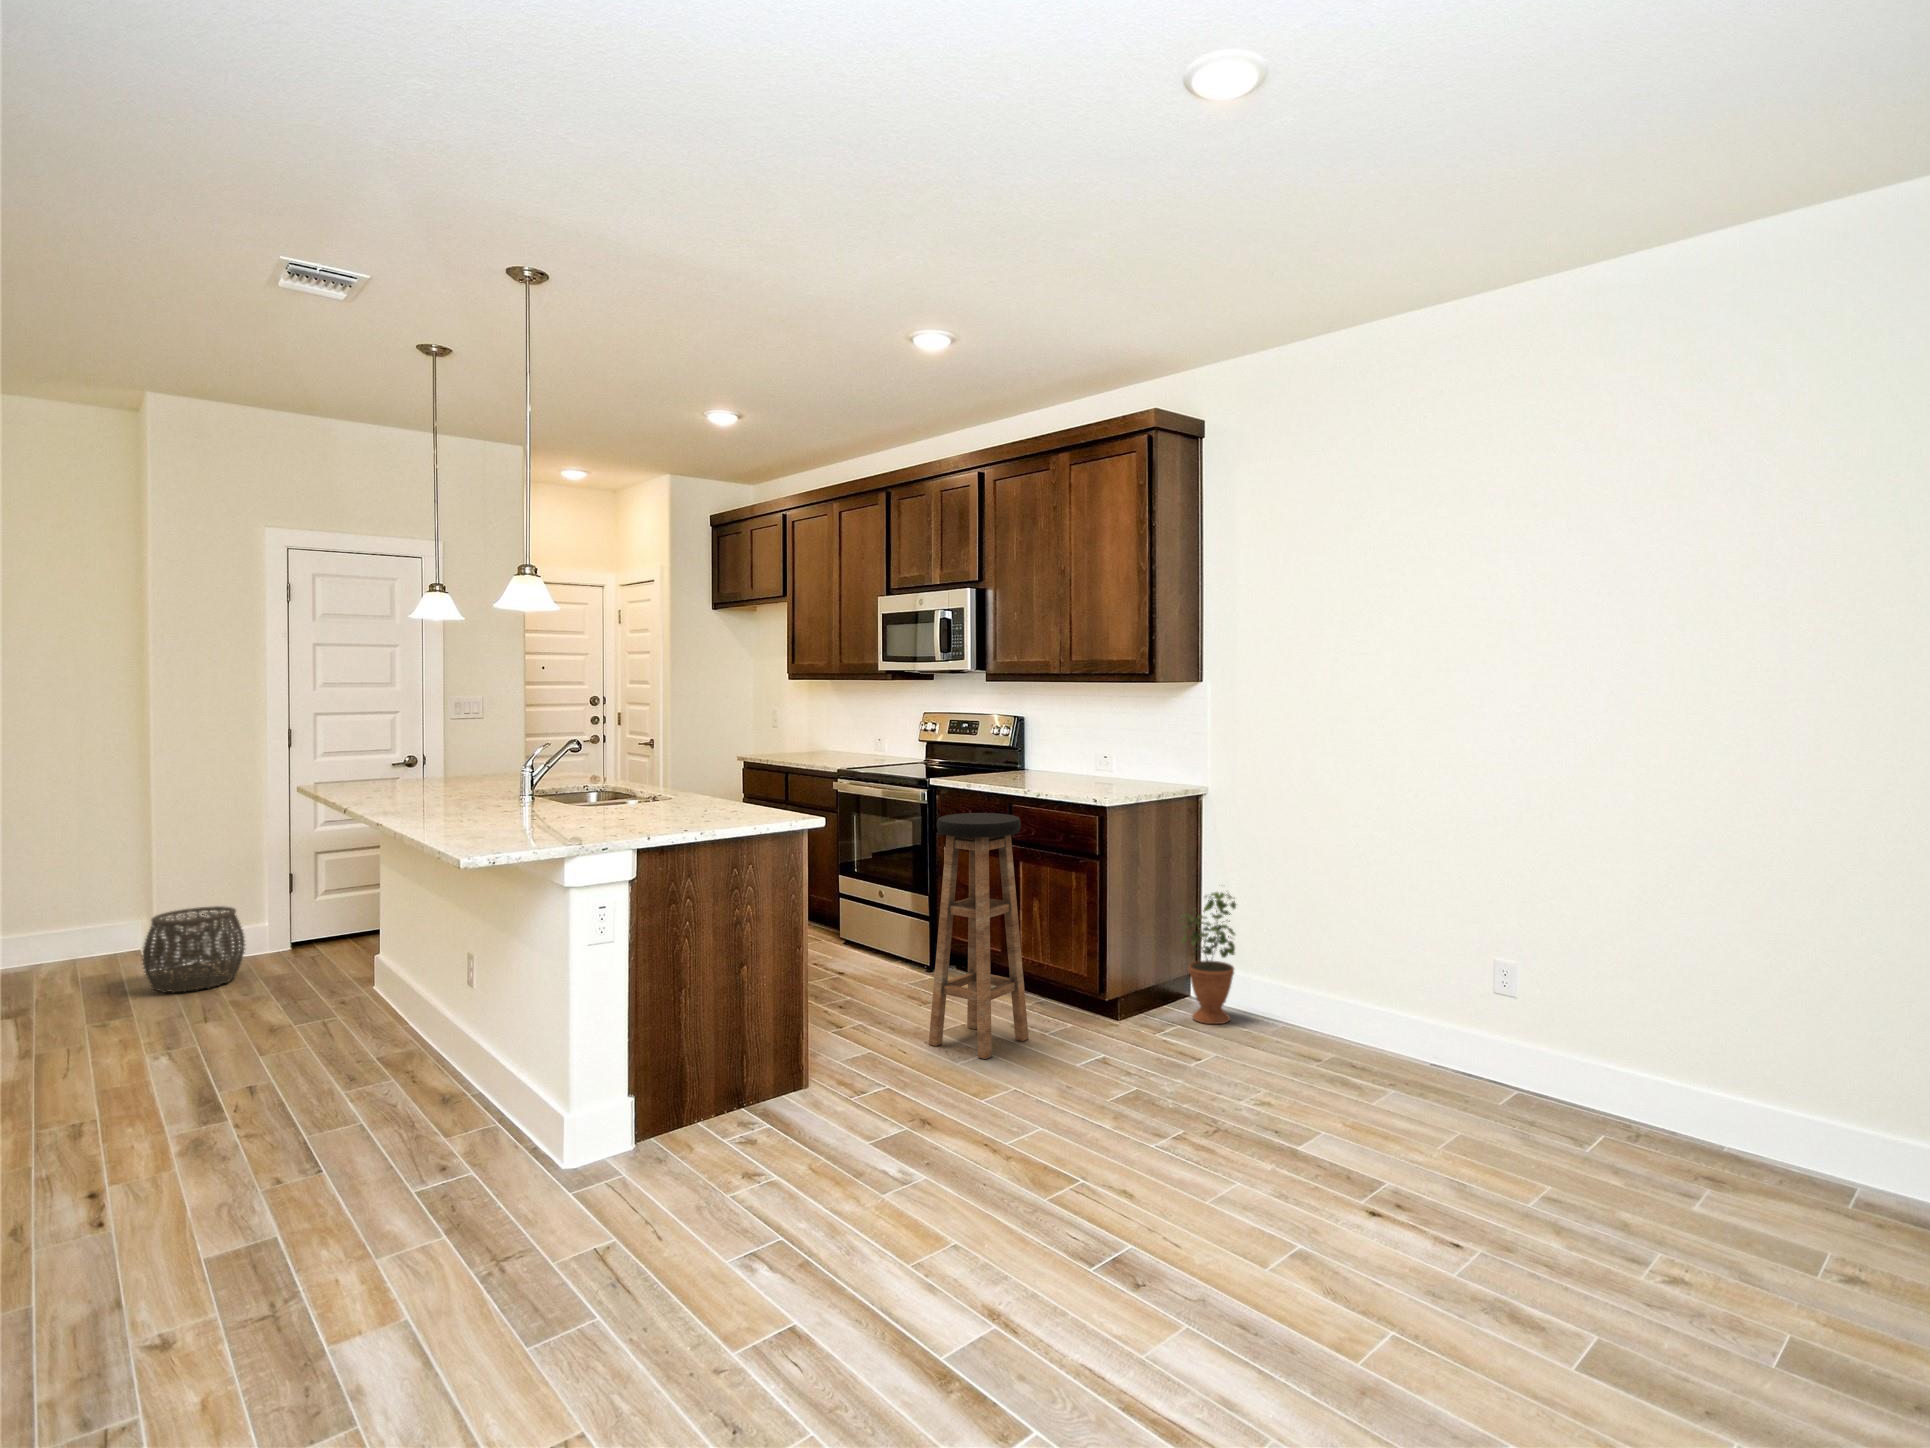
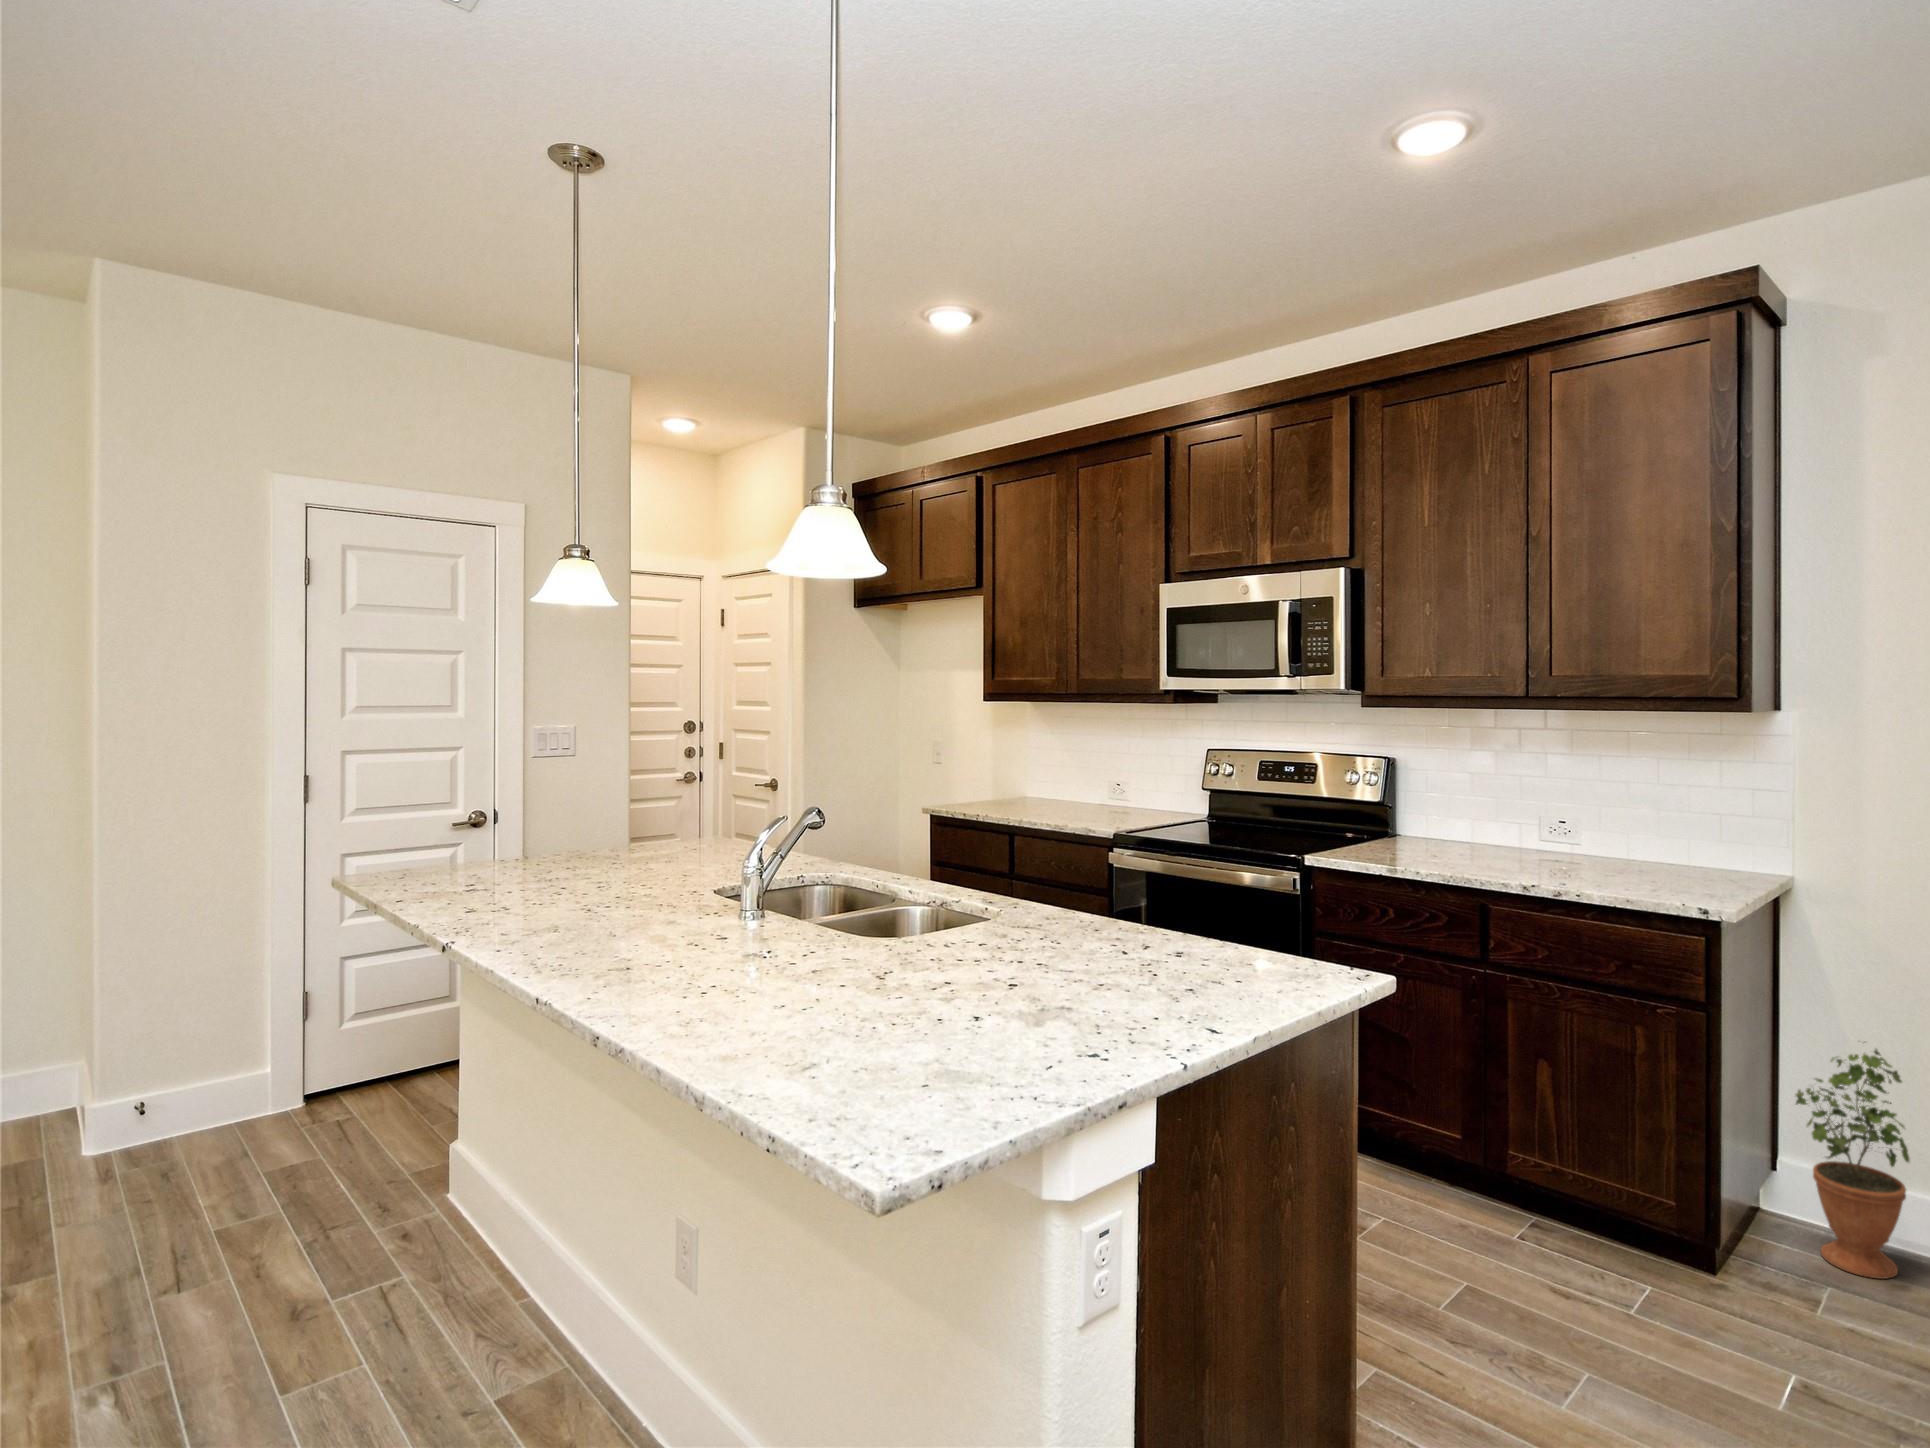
bar stool: present [929,813,1029,1059] -> none [1465,933,1625,1387]
woven basket: present [142,906,245,993] -> none [72,1061,243,1217]

